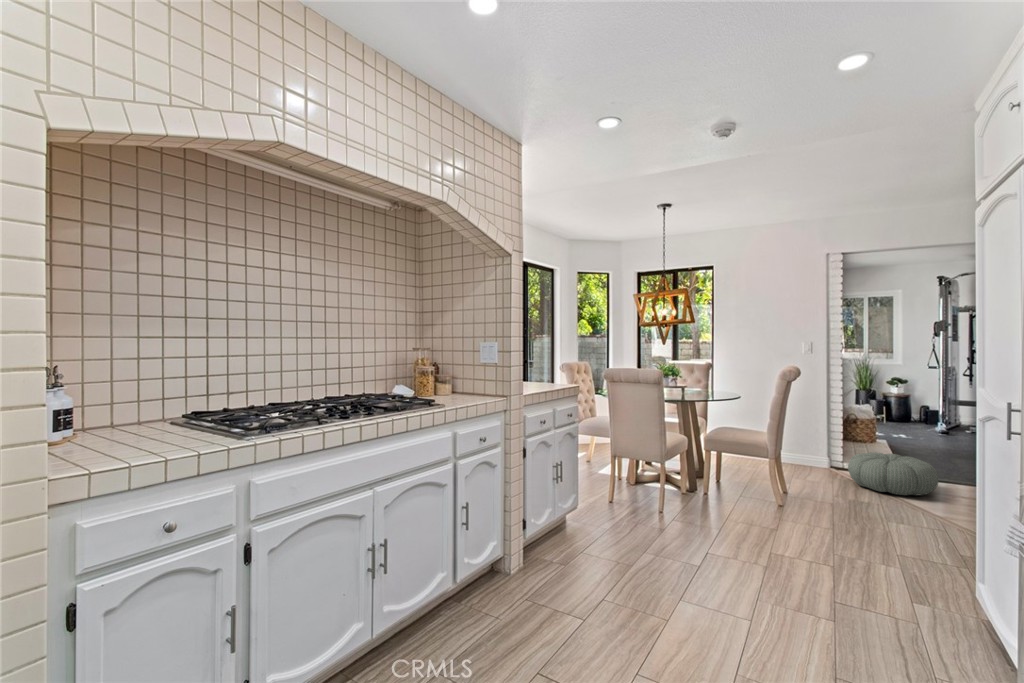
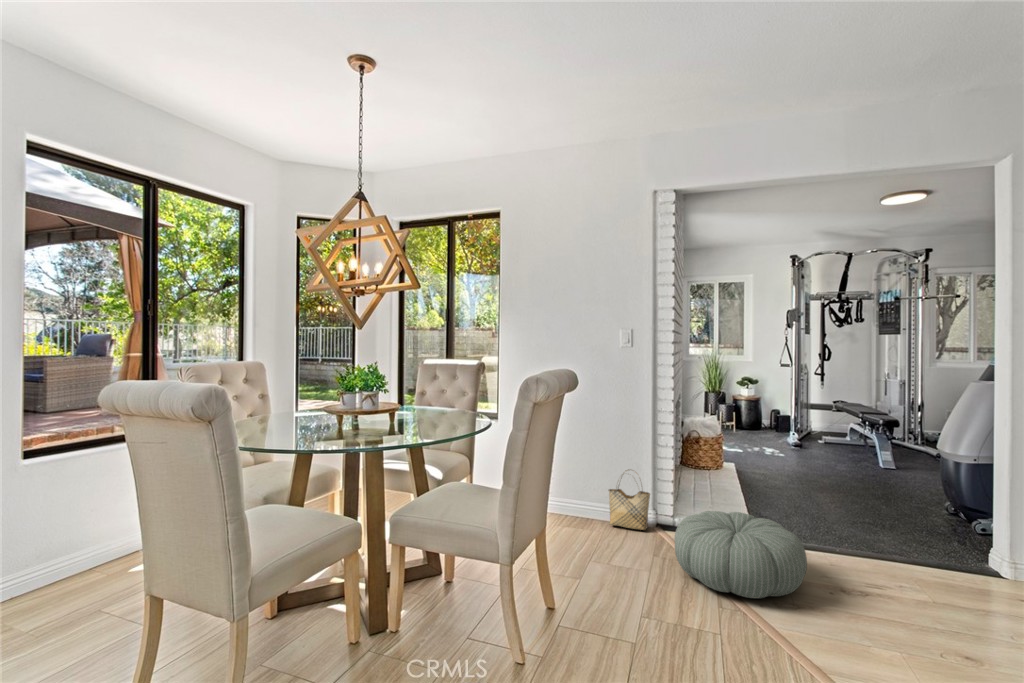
woven basket: none [796,431,827,468] -> present [608,480,650,530]

